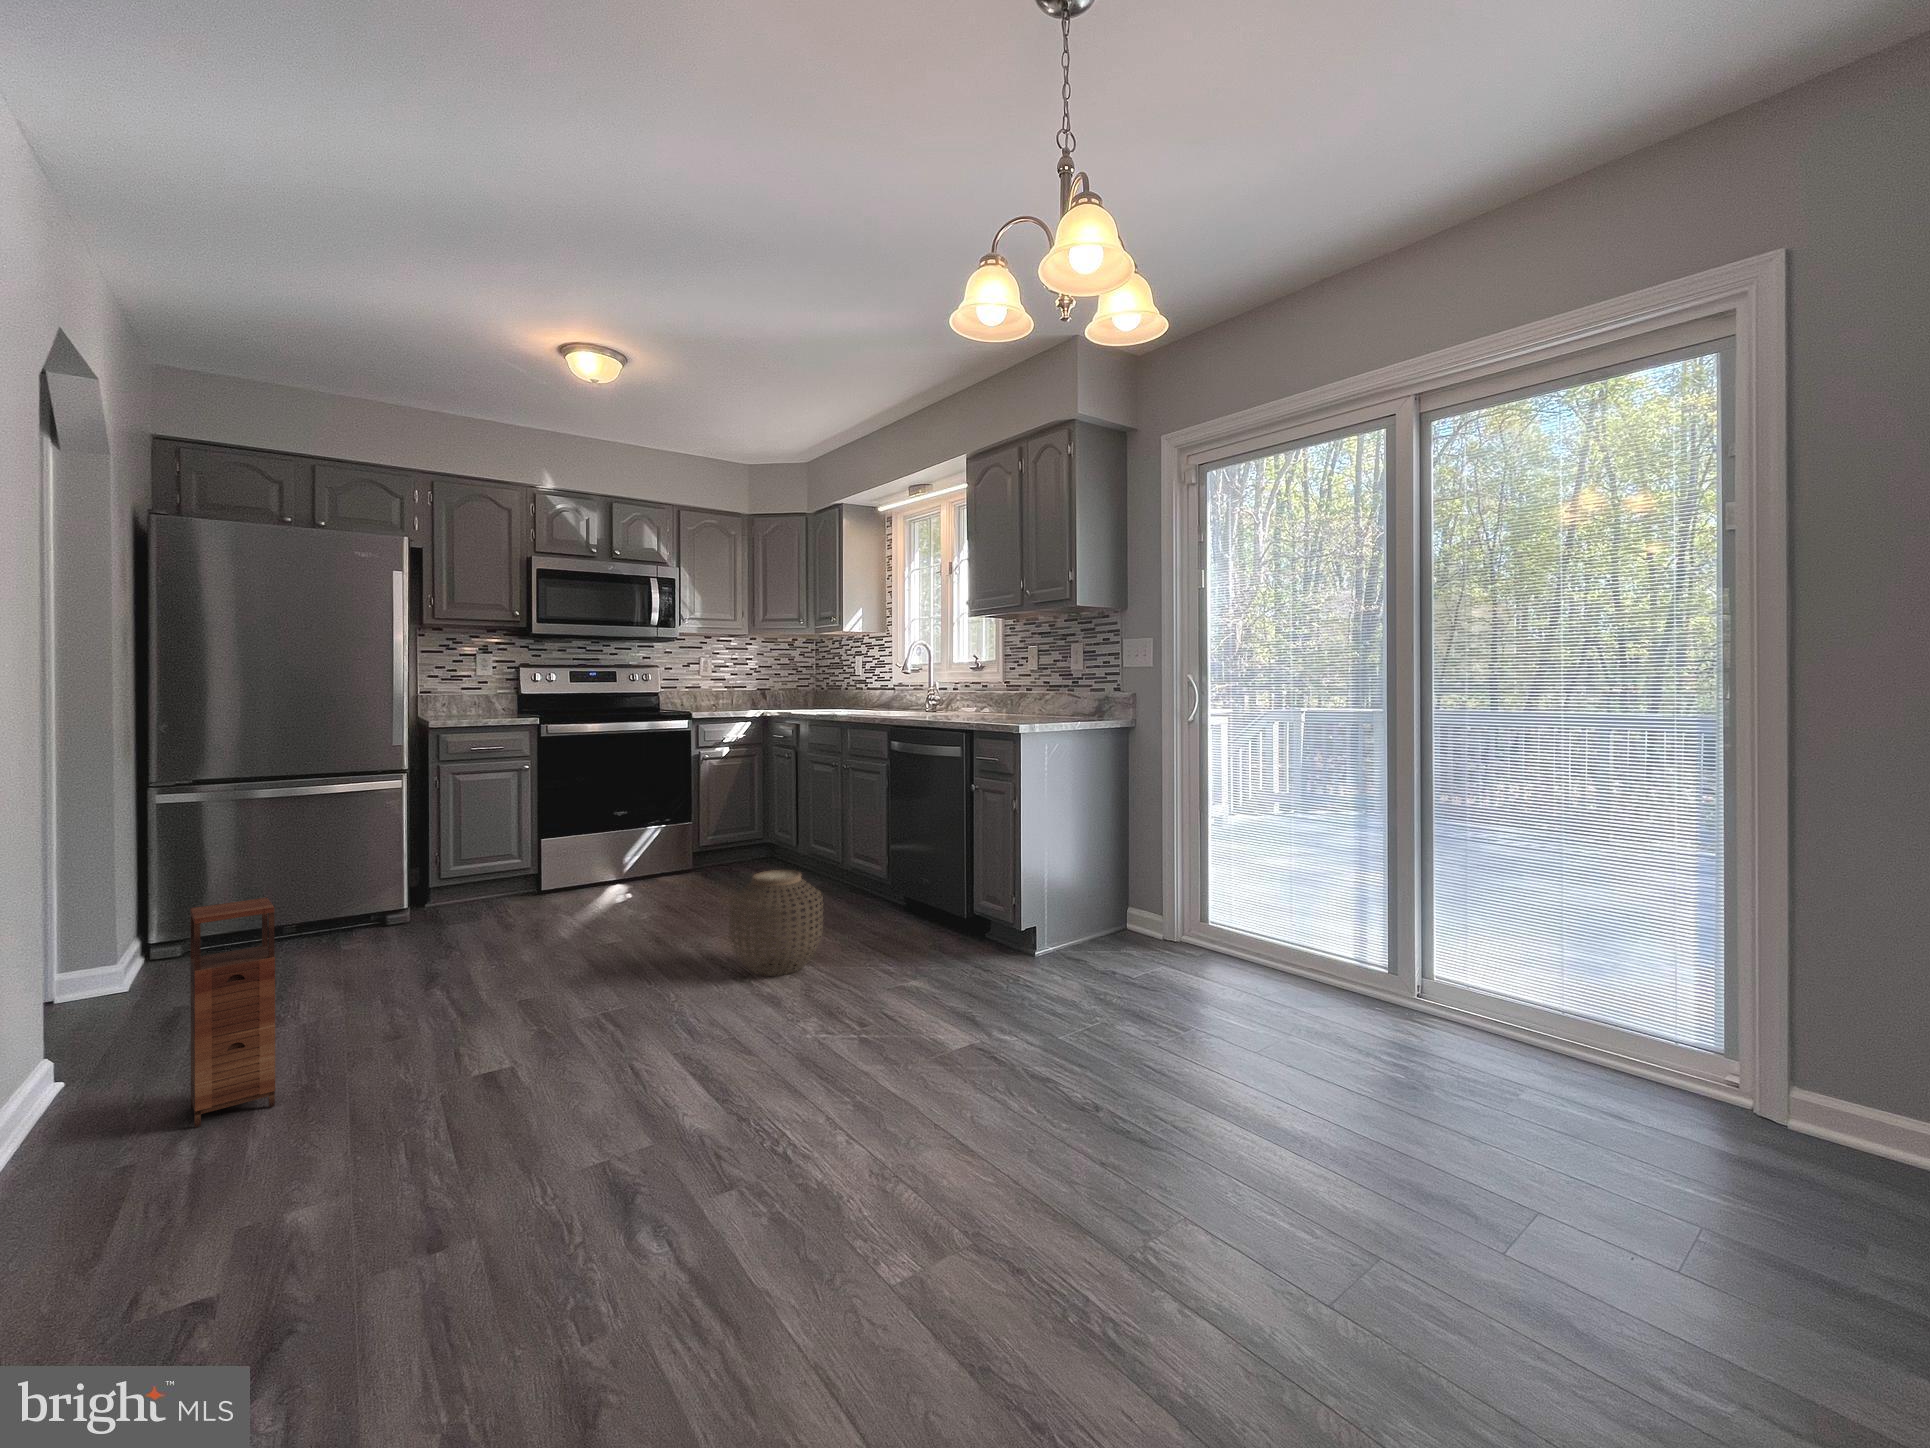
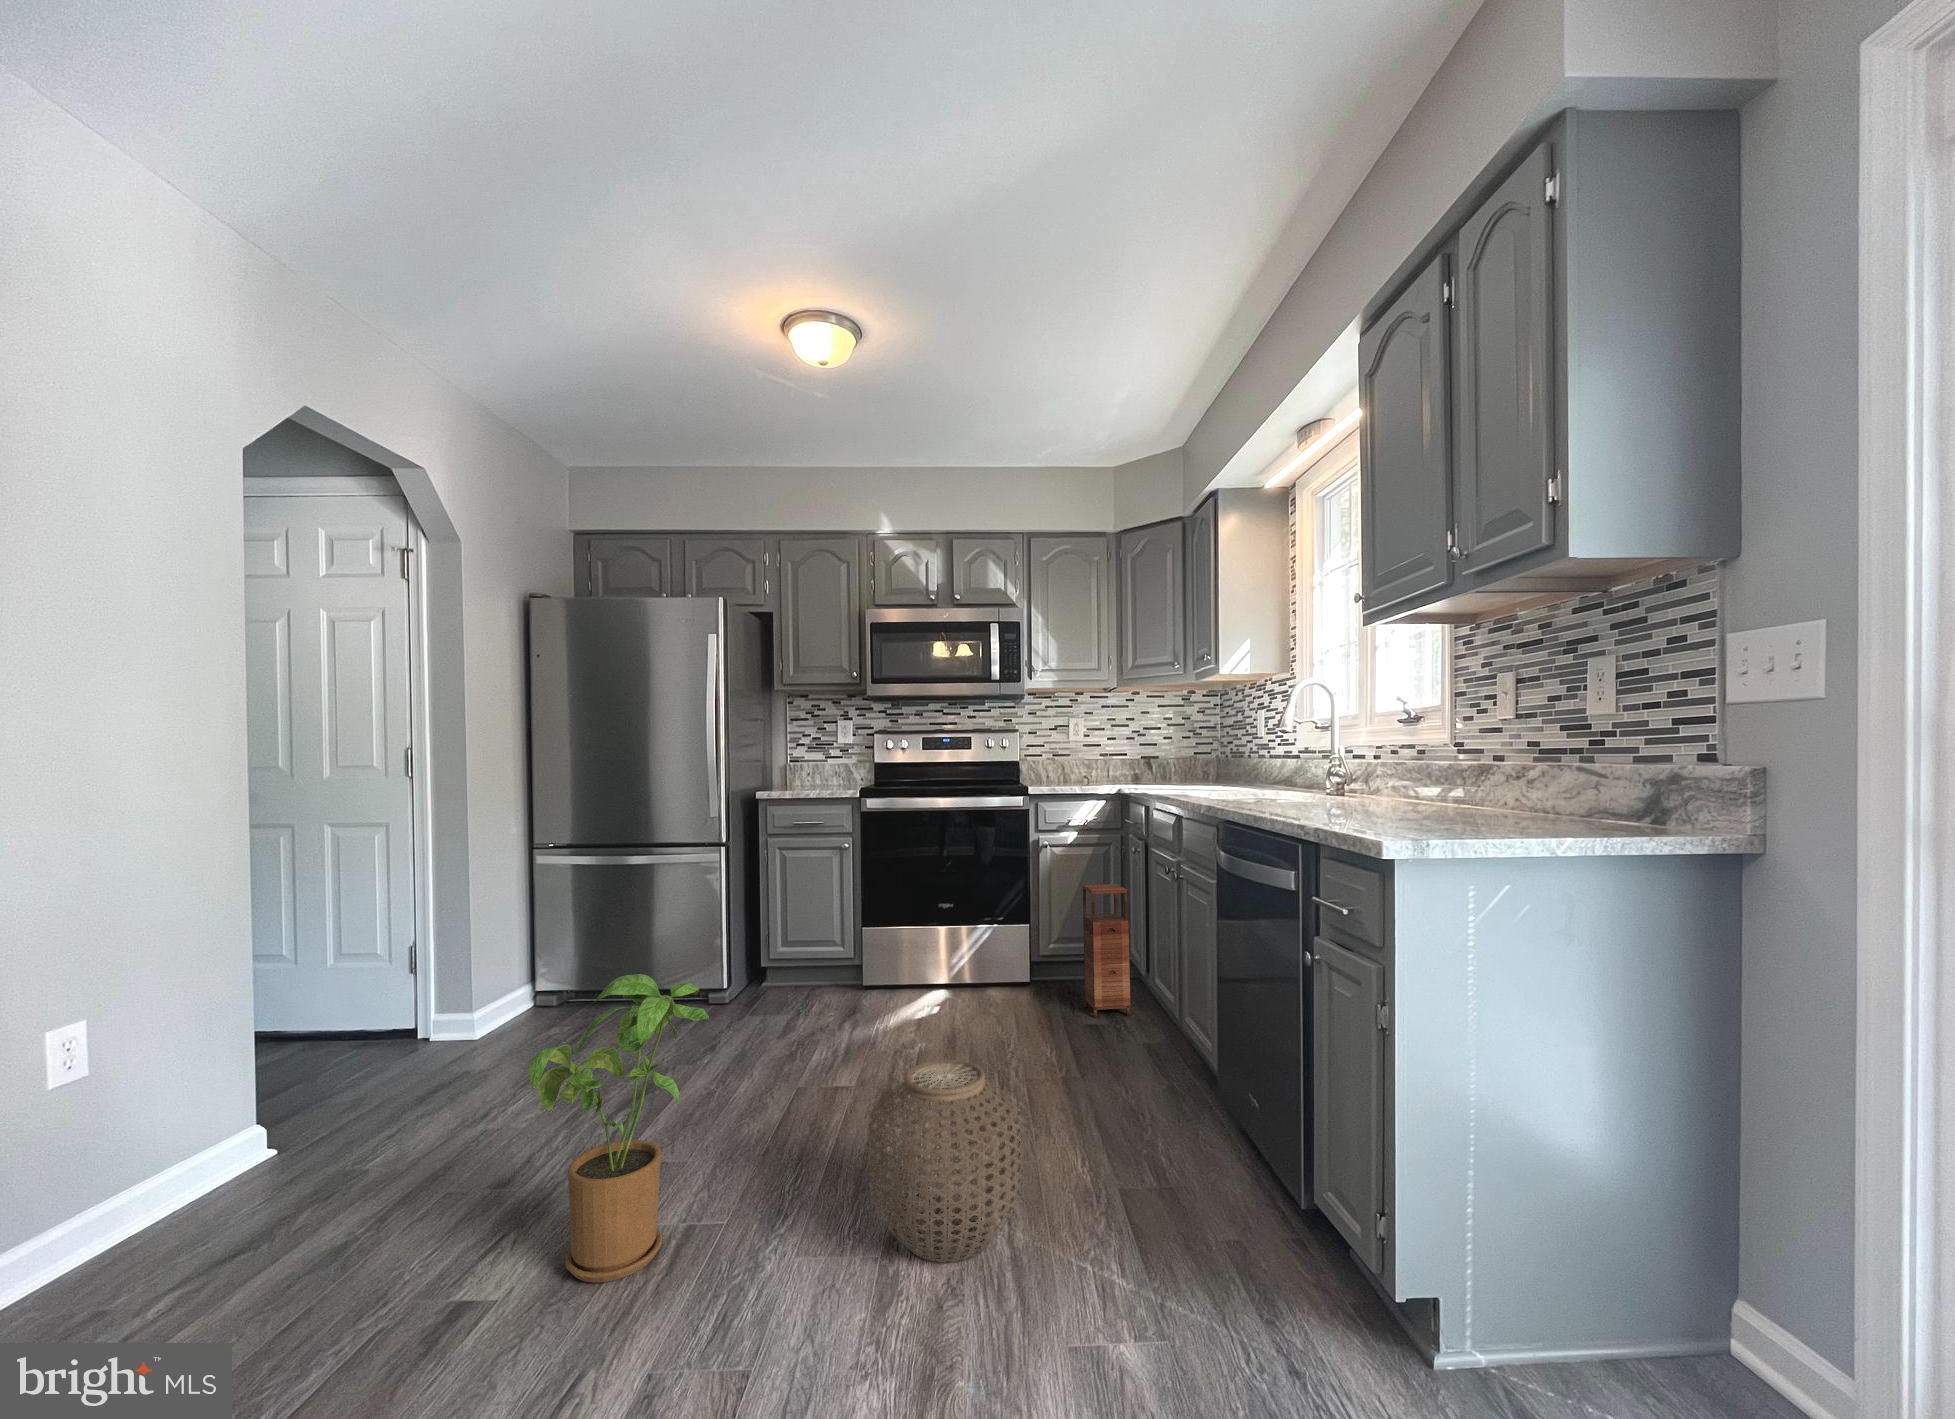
house plant: none [532,829,652,1028] -> present [528,974,709,1283]
storage cabinet: present [190,898,275,1127] -> present [1083,884,1130,1017]

